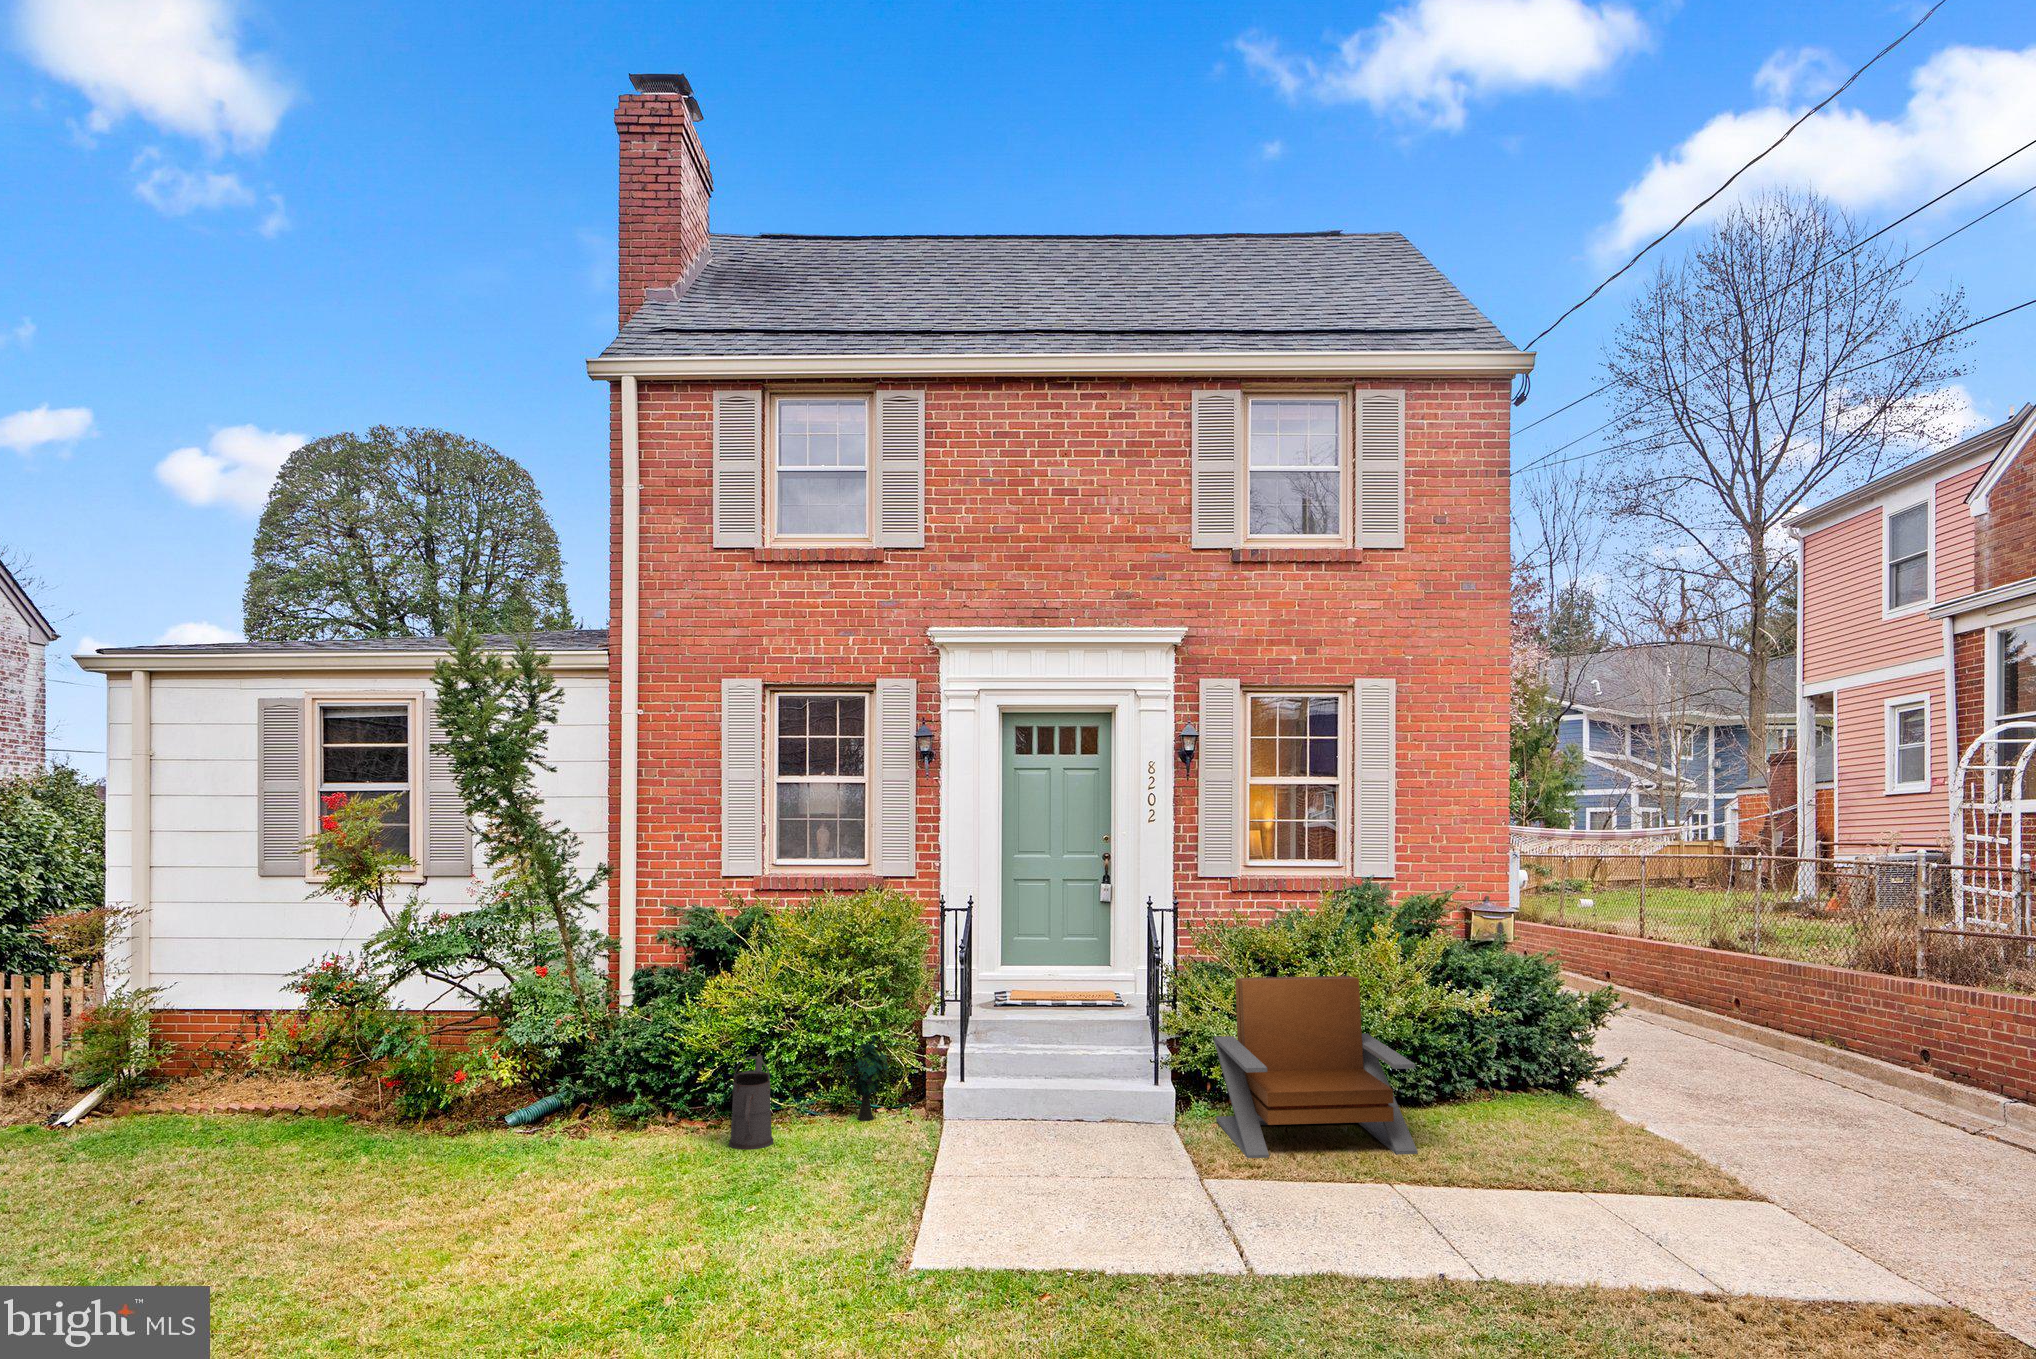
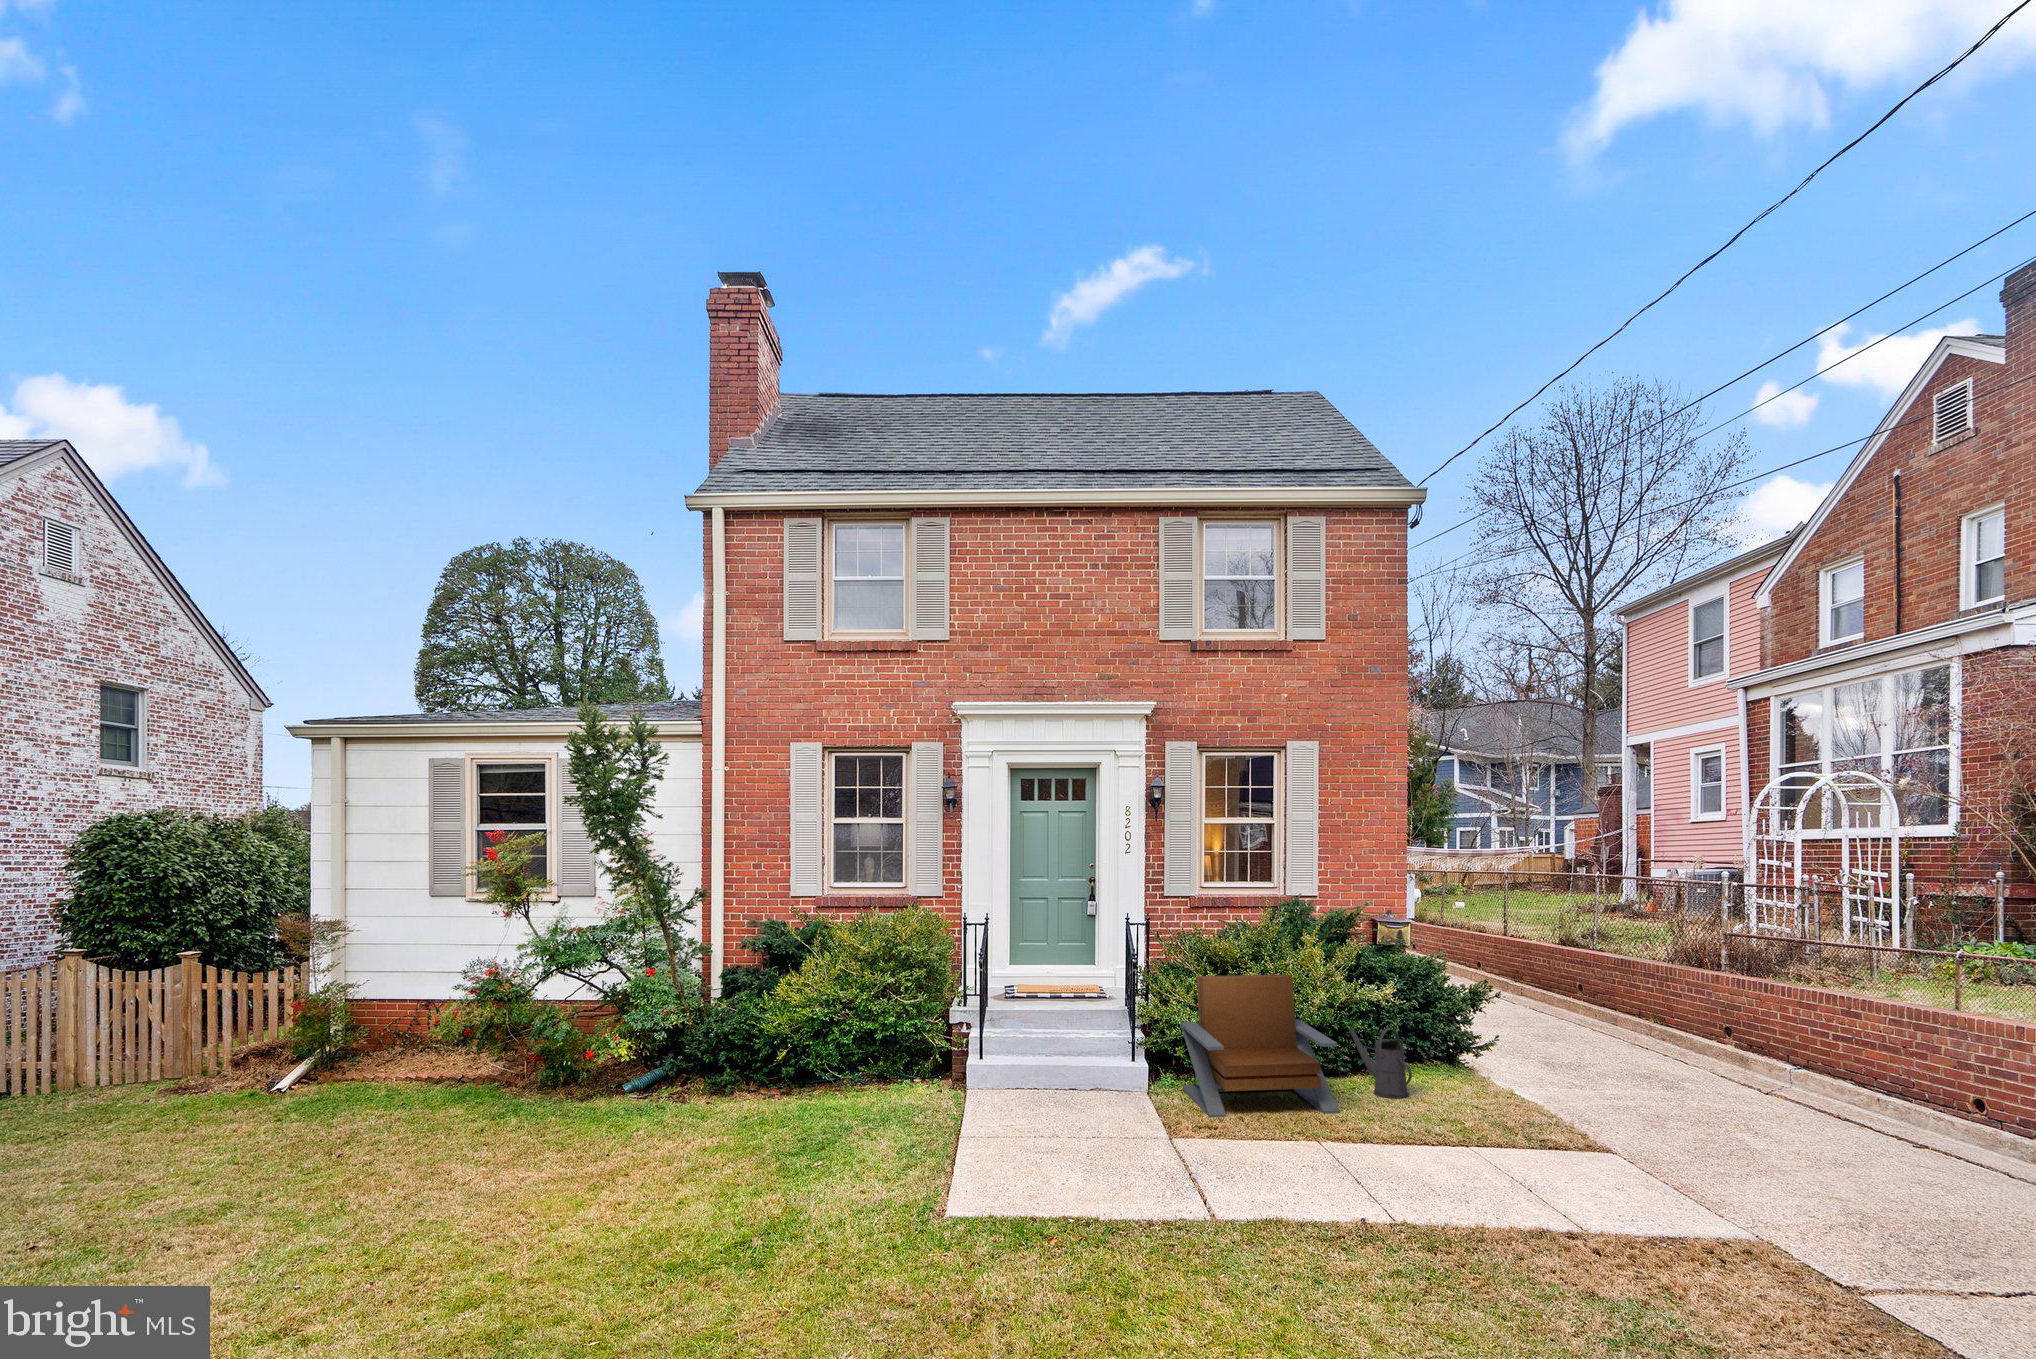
decorative plant: present [843,1035,889,1121] -> none [891,1022,928,1091]
watering can: present [729,1055,774,1150] -> present [1349,1028,1412,1099]

